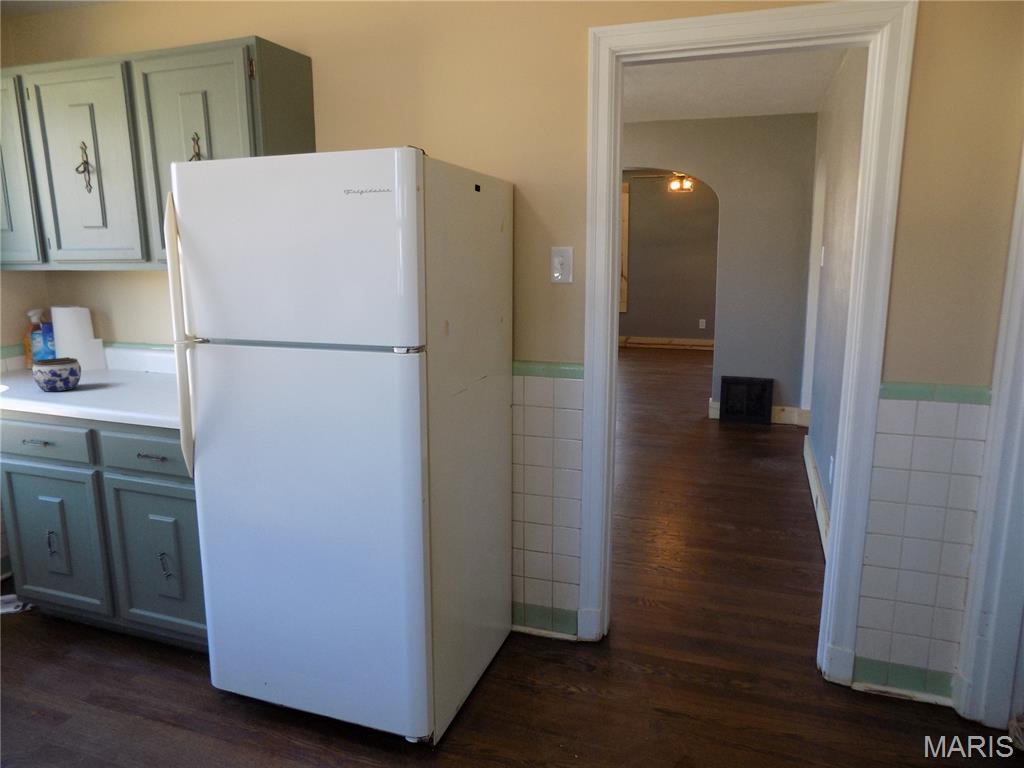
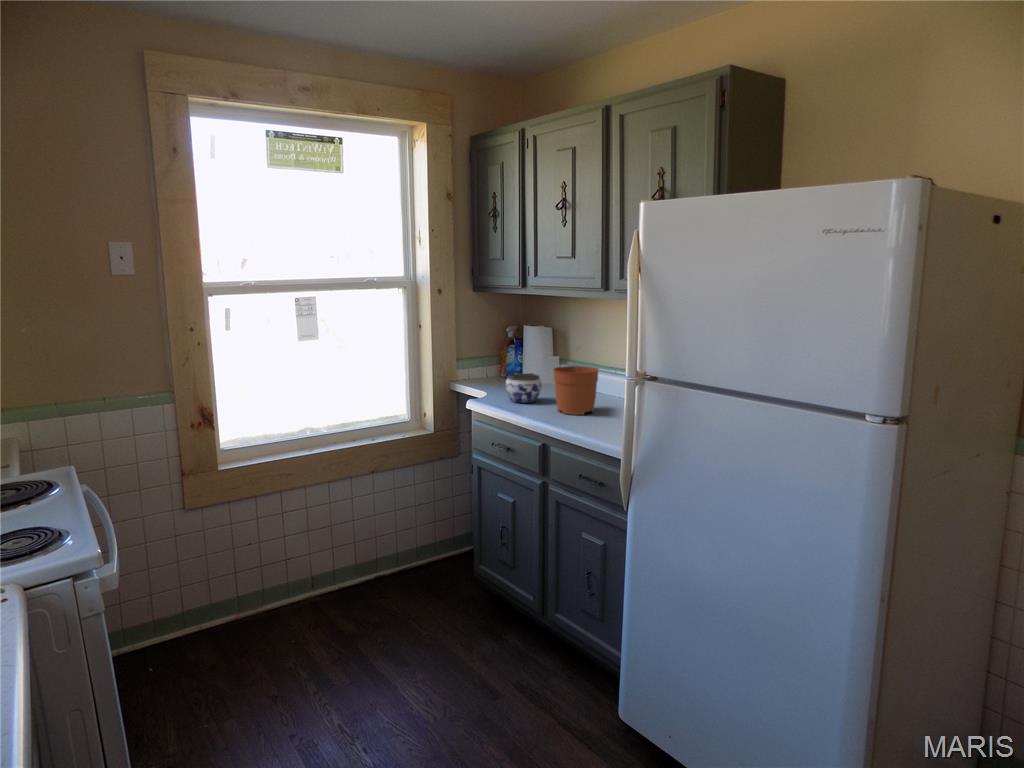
plant pot: none [93,322,150,396] -> present [553,366,599,415]

